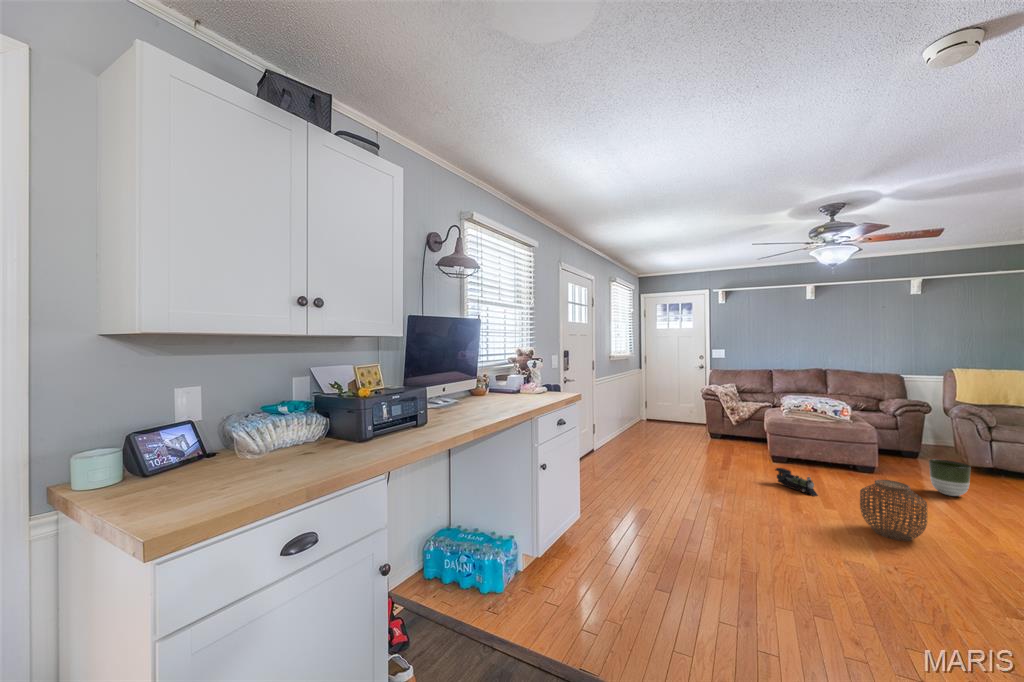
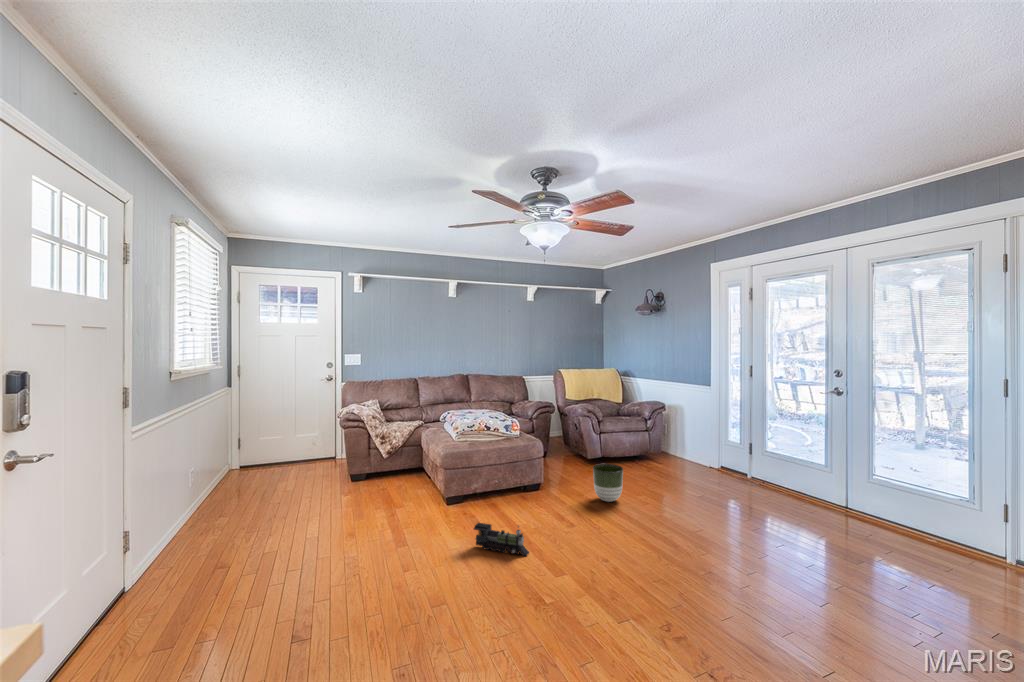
woven basket: present [860,480,928,541] -> none [607,520,674,605]

